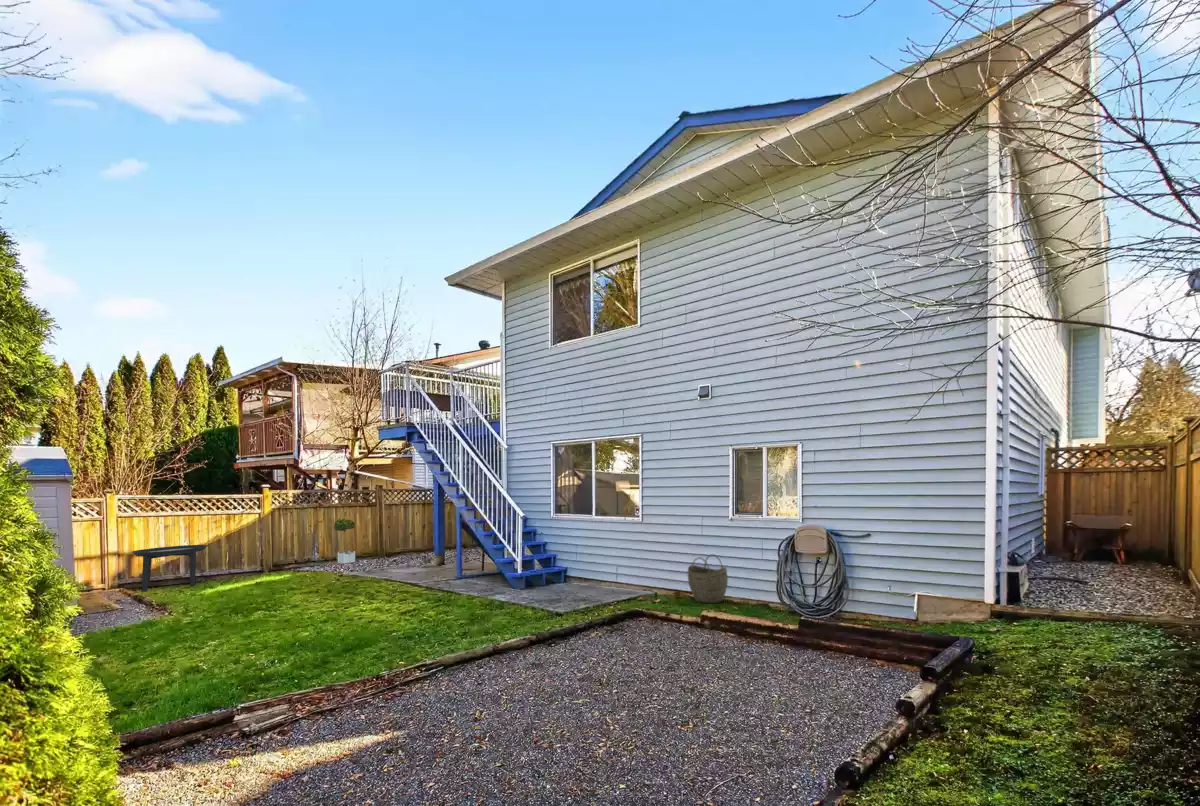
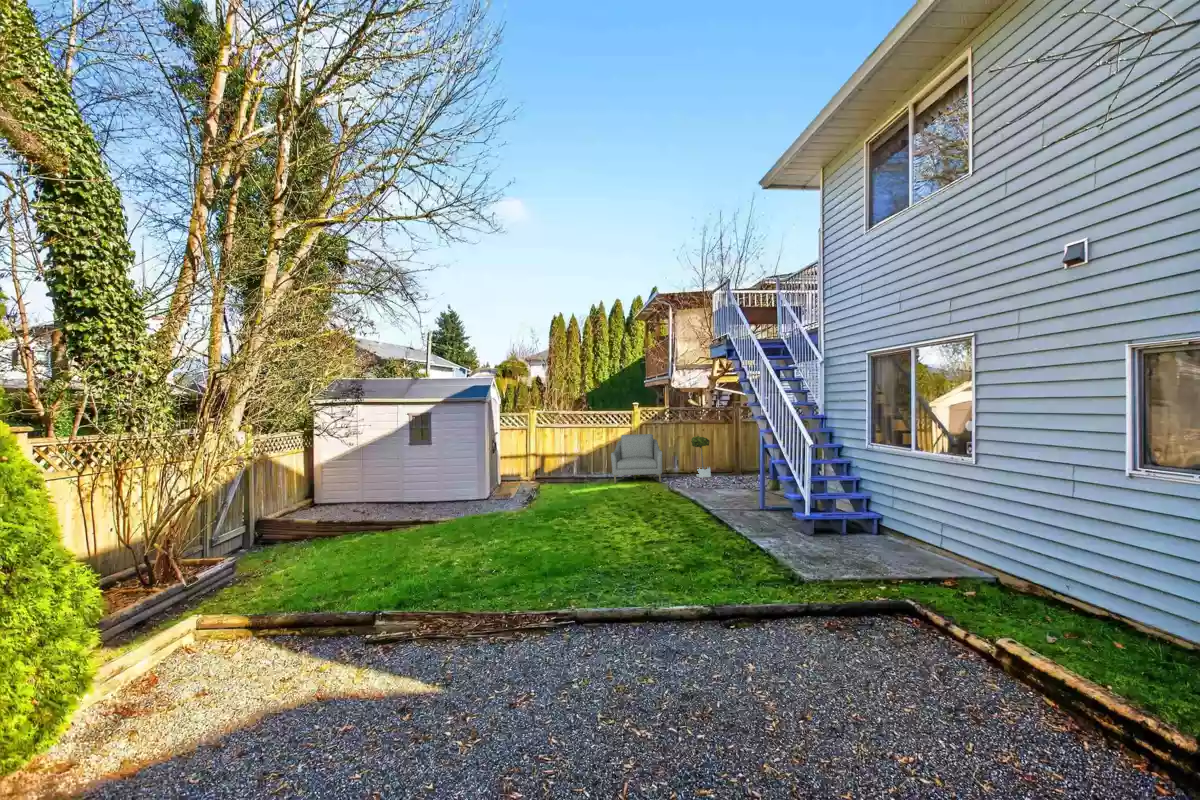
chair: none [245,519,312,579] -> present [611,434,663,483]
round table: present [132,545,208,591] -> none [536,451,586,484]
woven basket: present [688,555,728,603] -> none [1019,534,1101,616]

